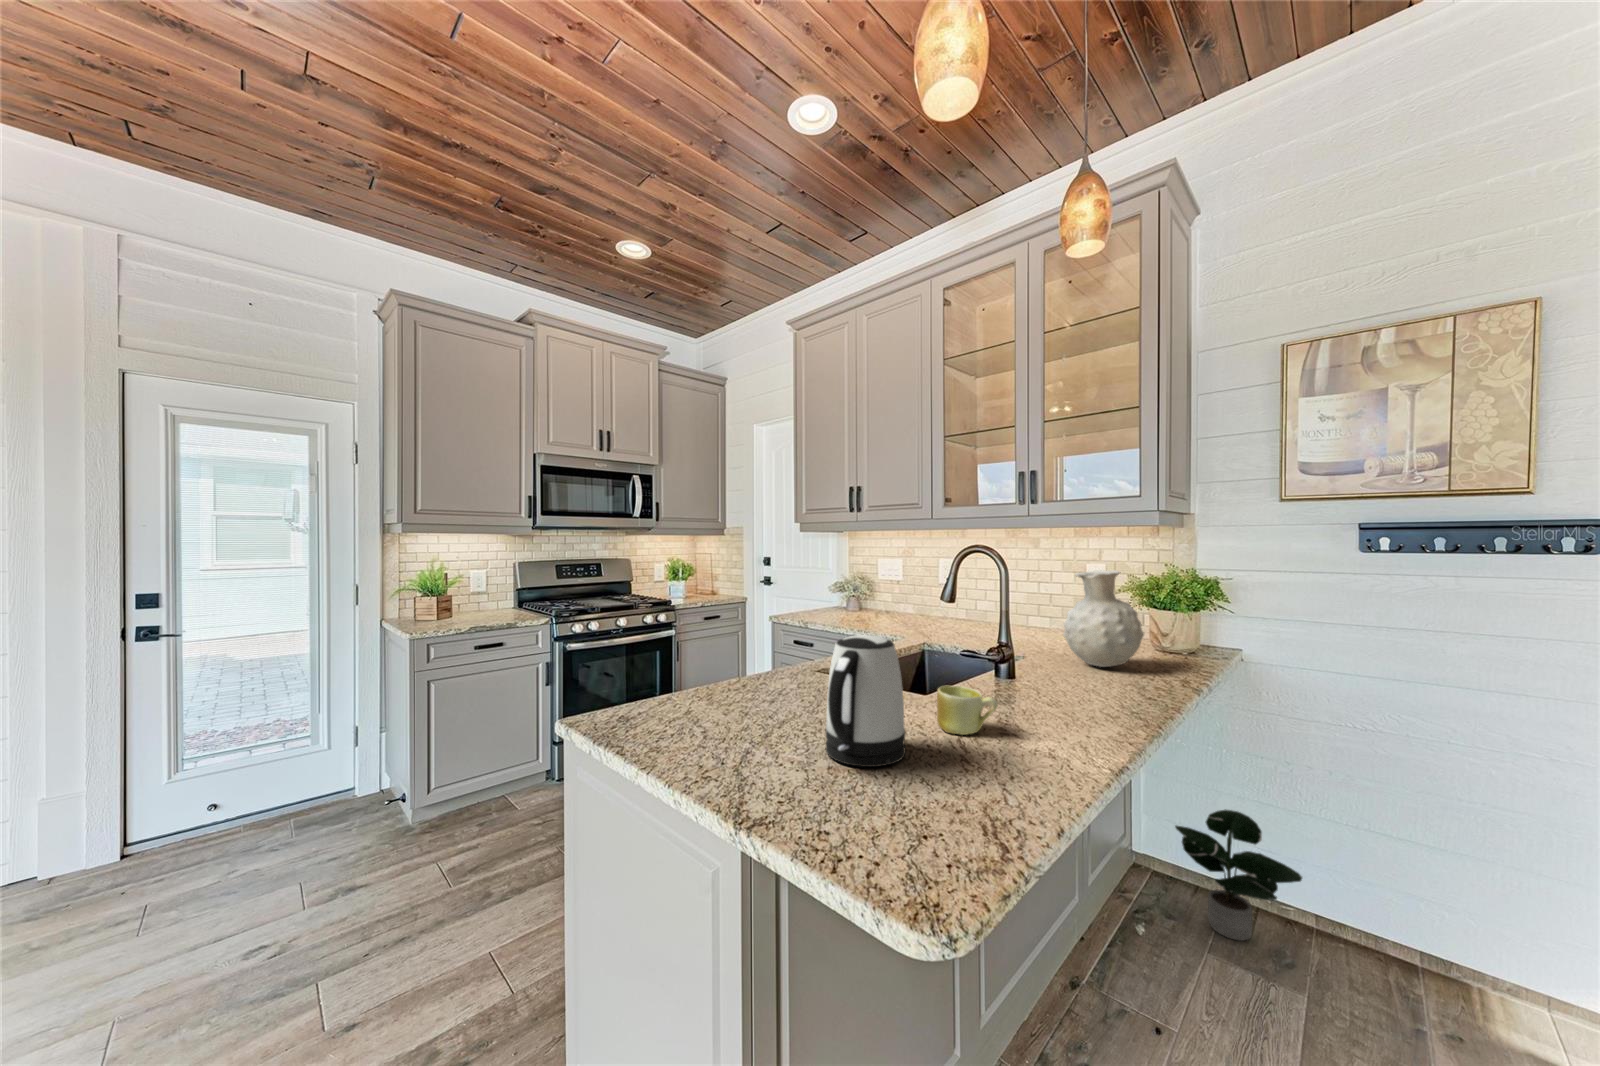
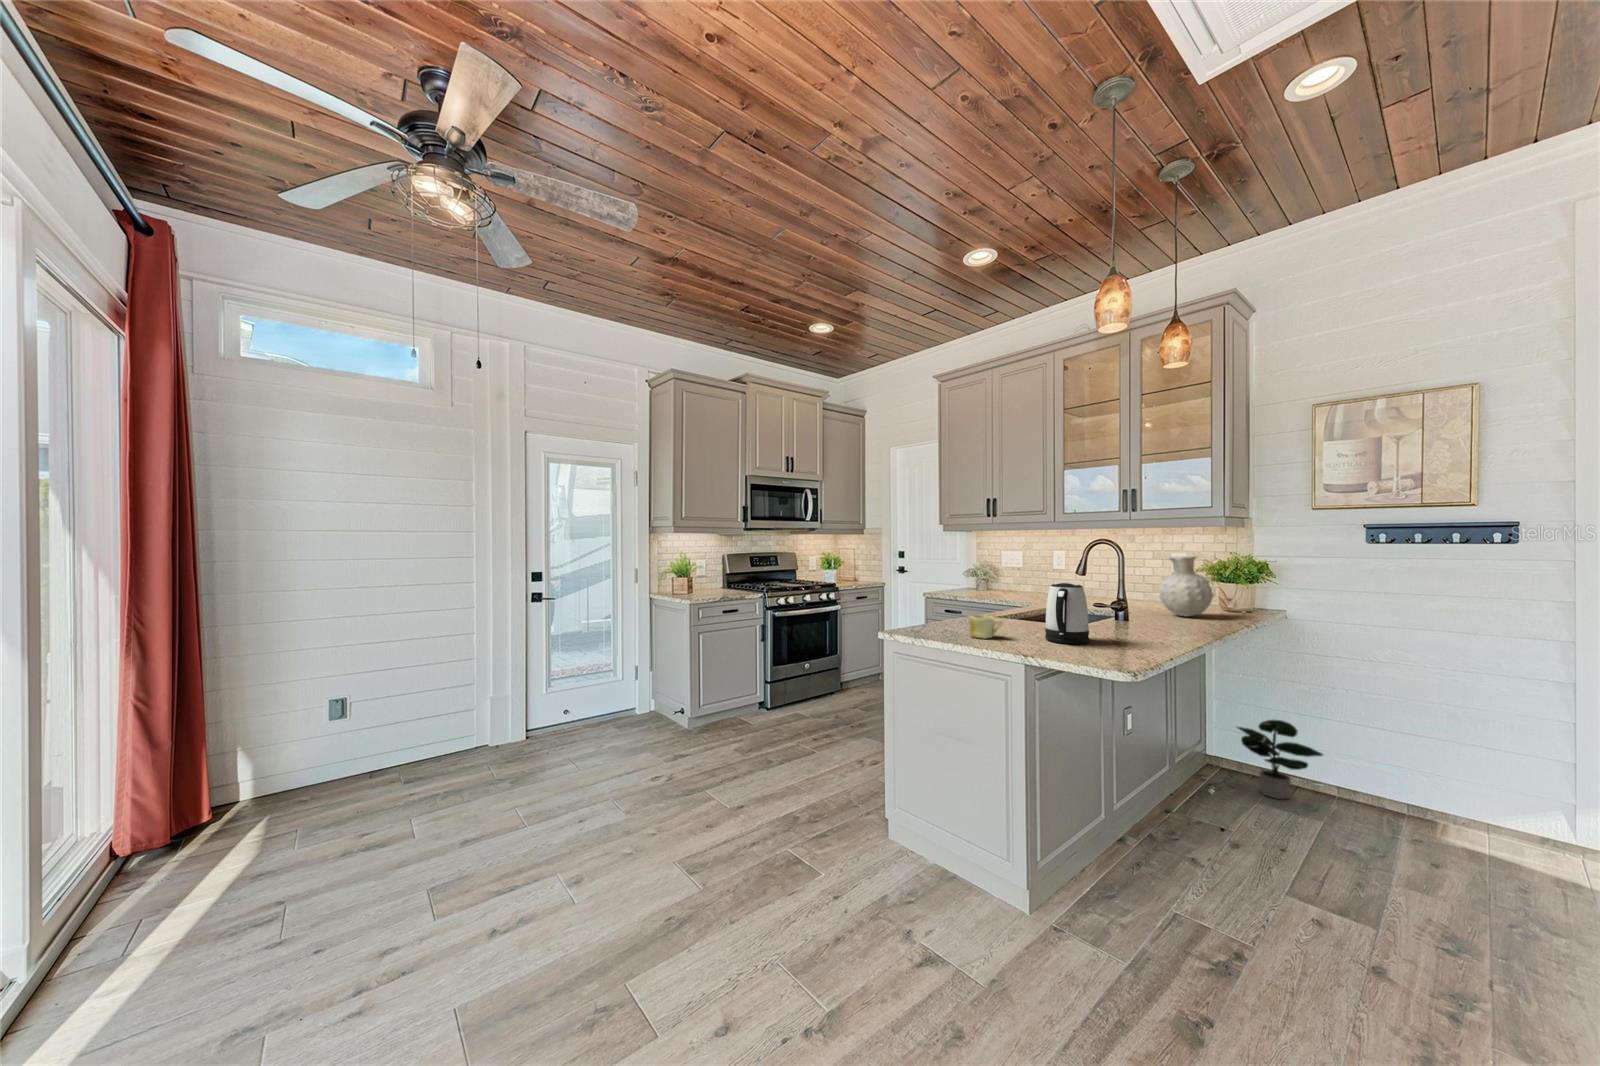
mug: present [937,686,998,735] -> present [970,615,1002,639]

